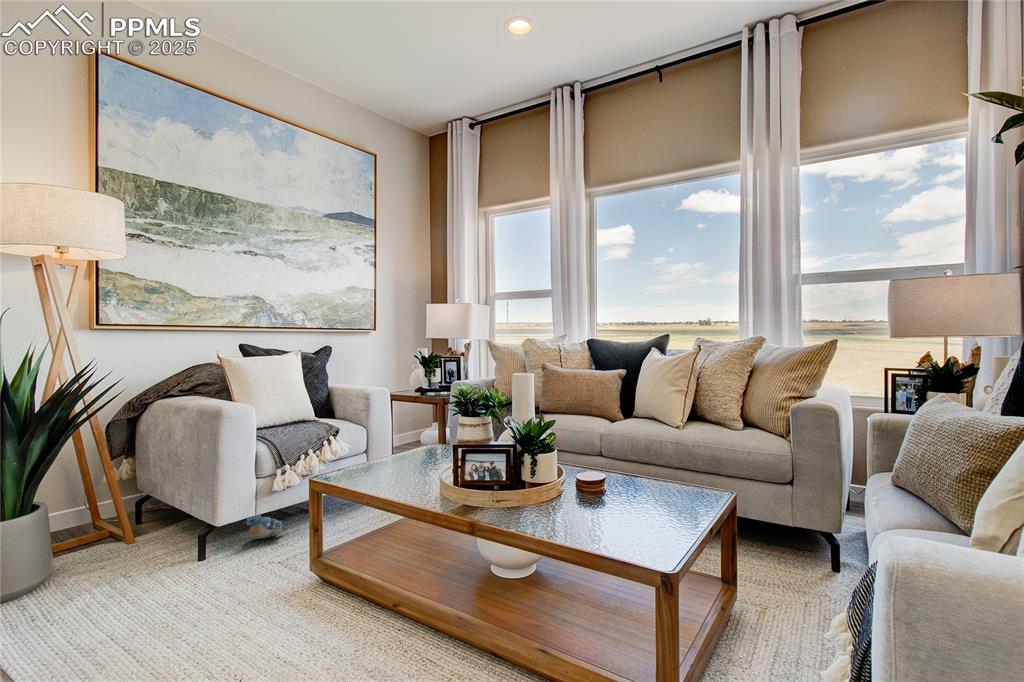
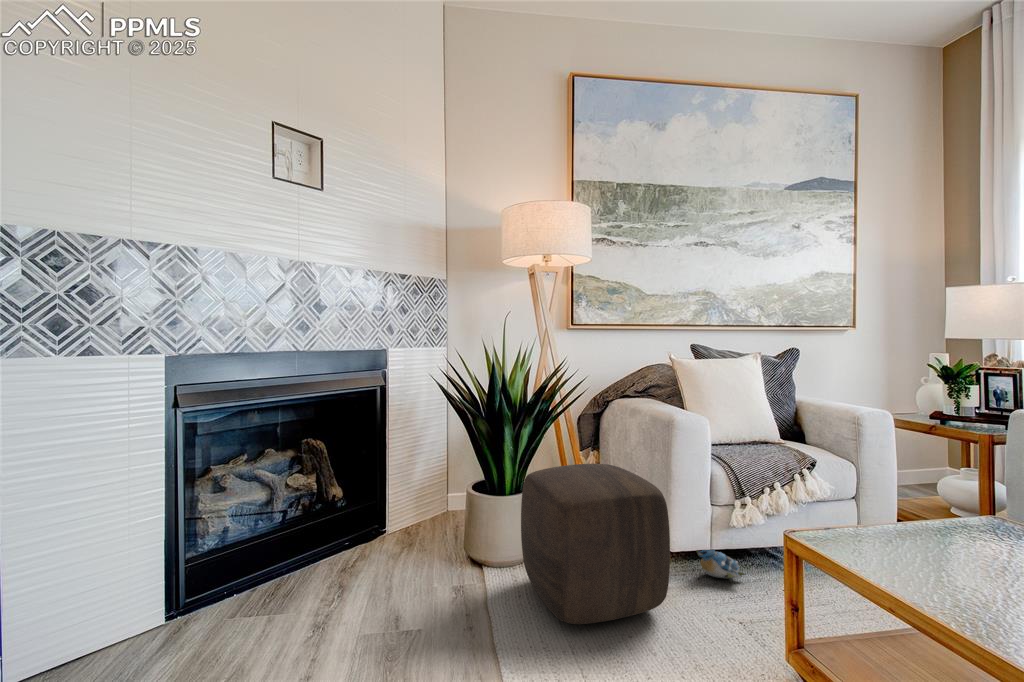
ottoman: none [42,461,219,613] -> present [521,464,670,624]

